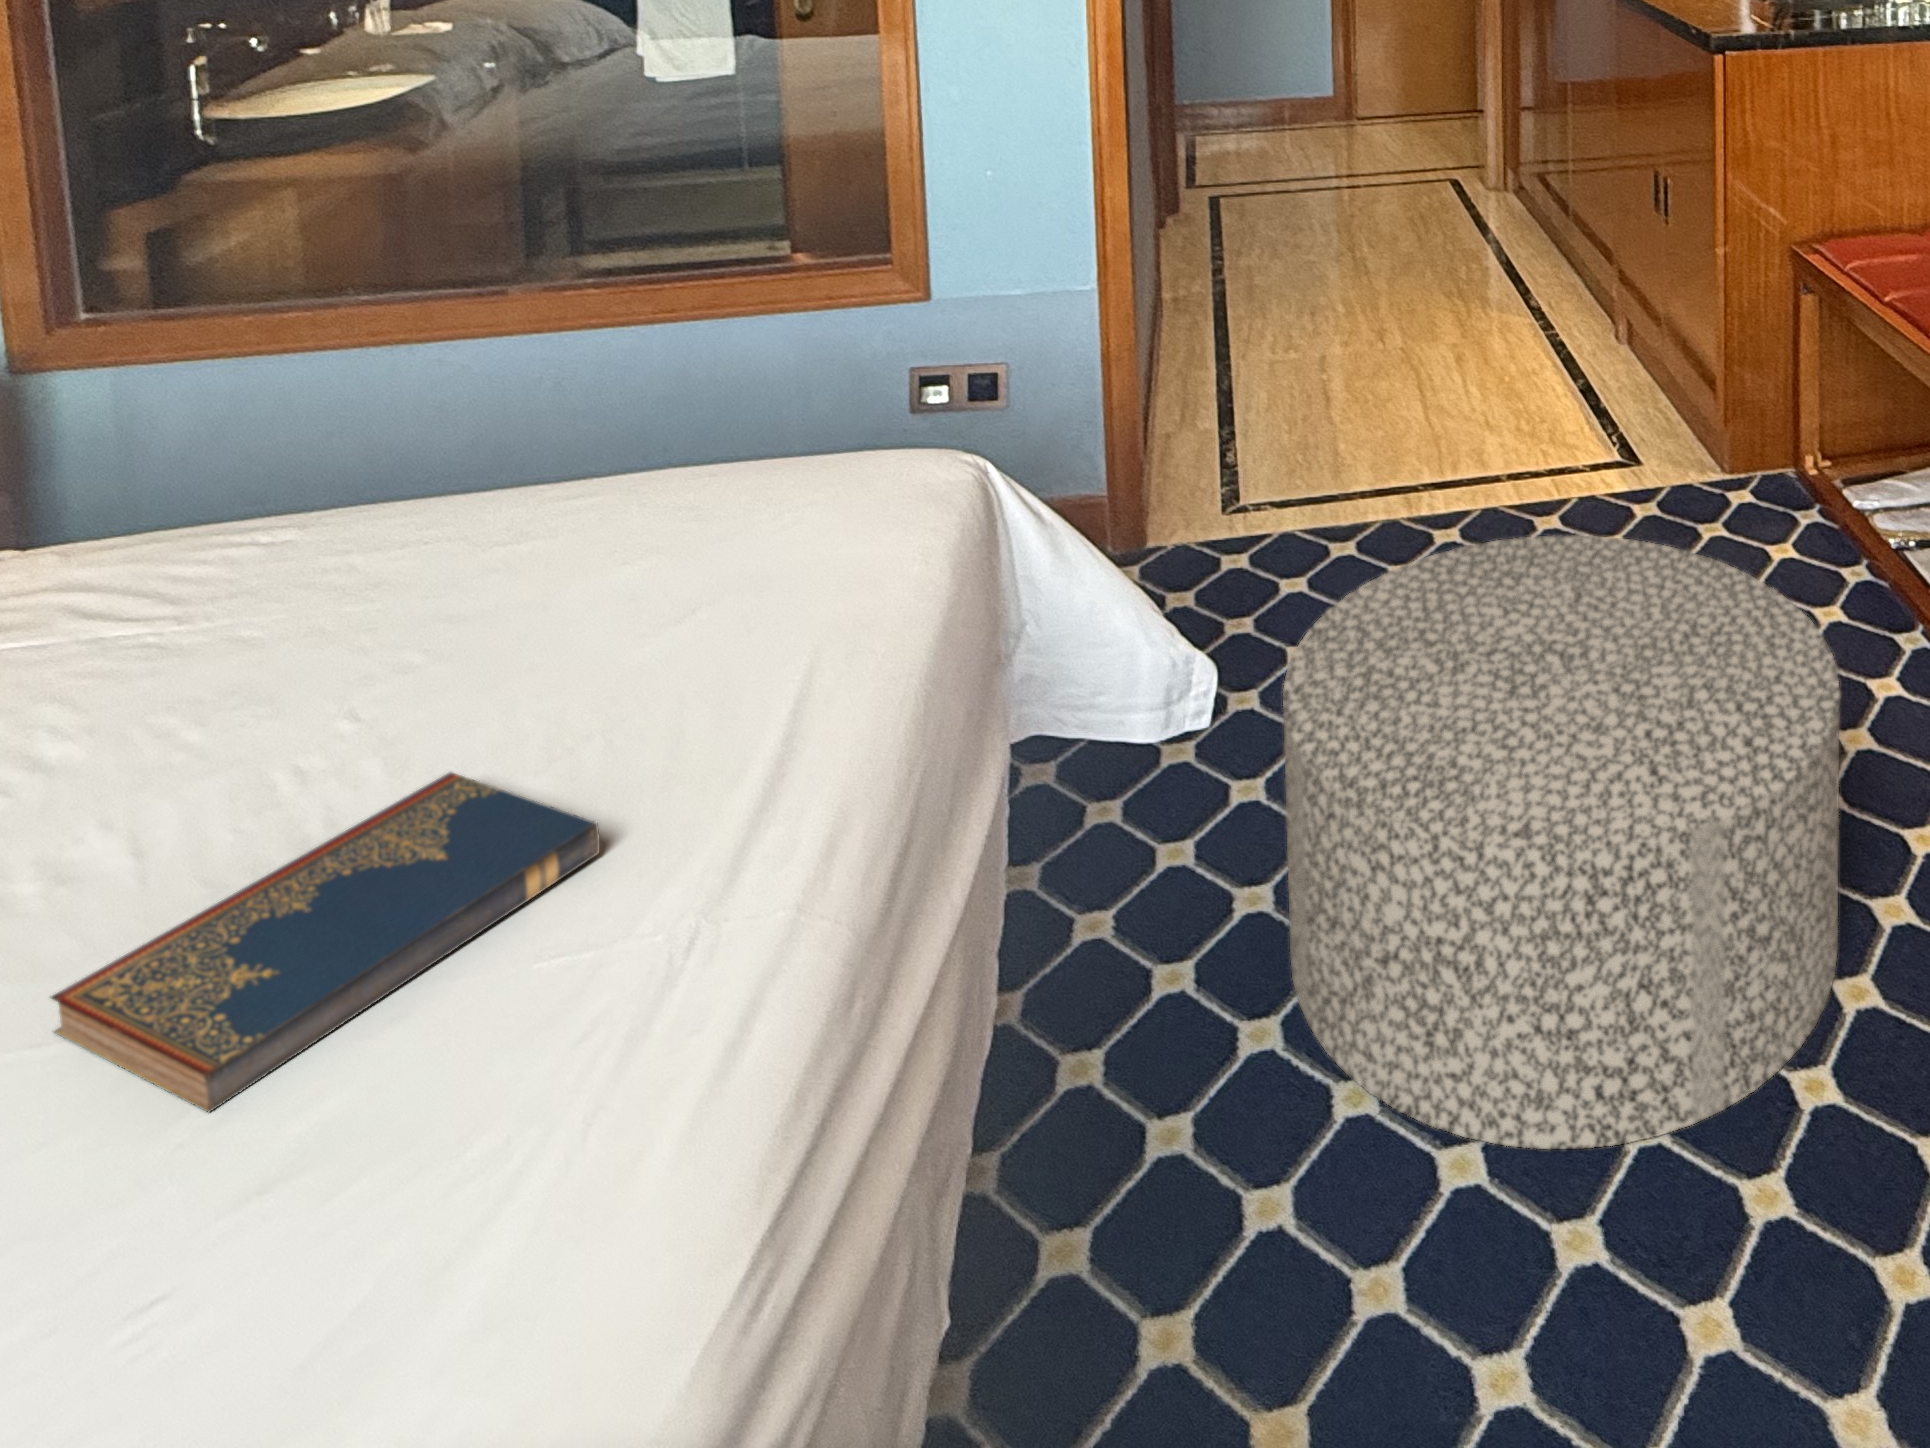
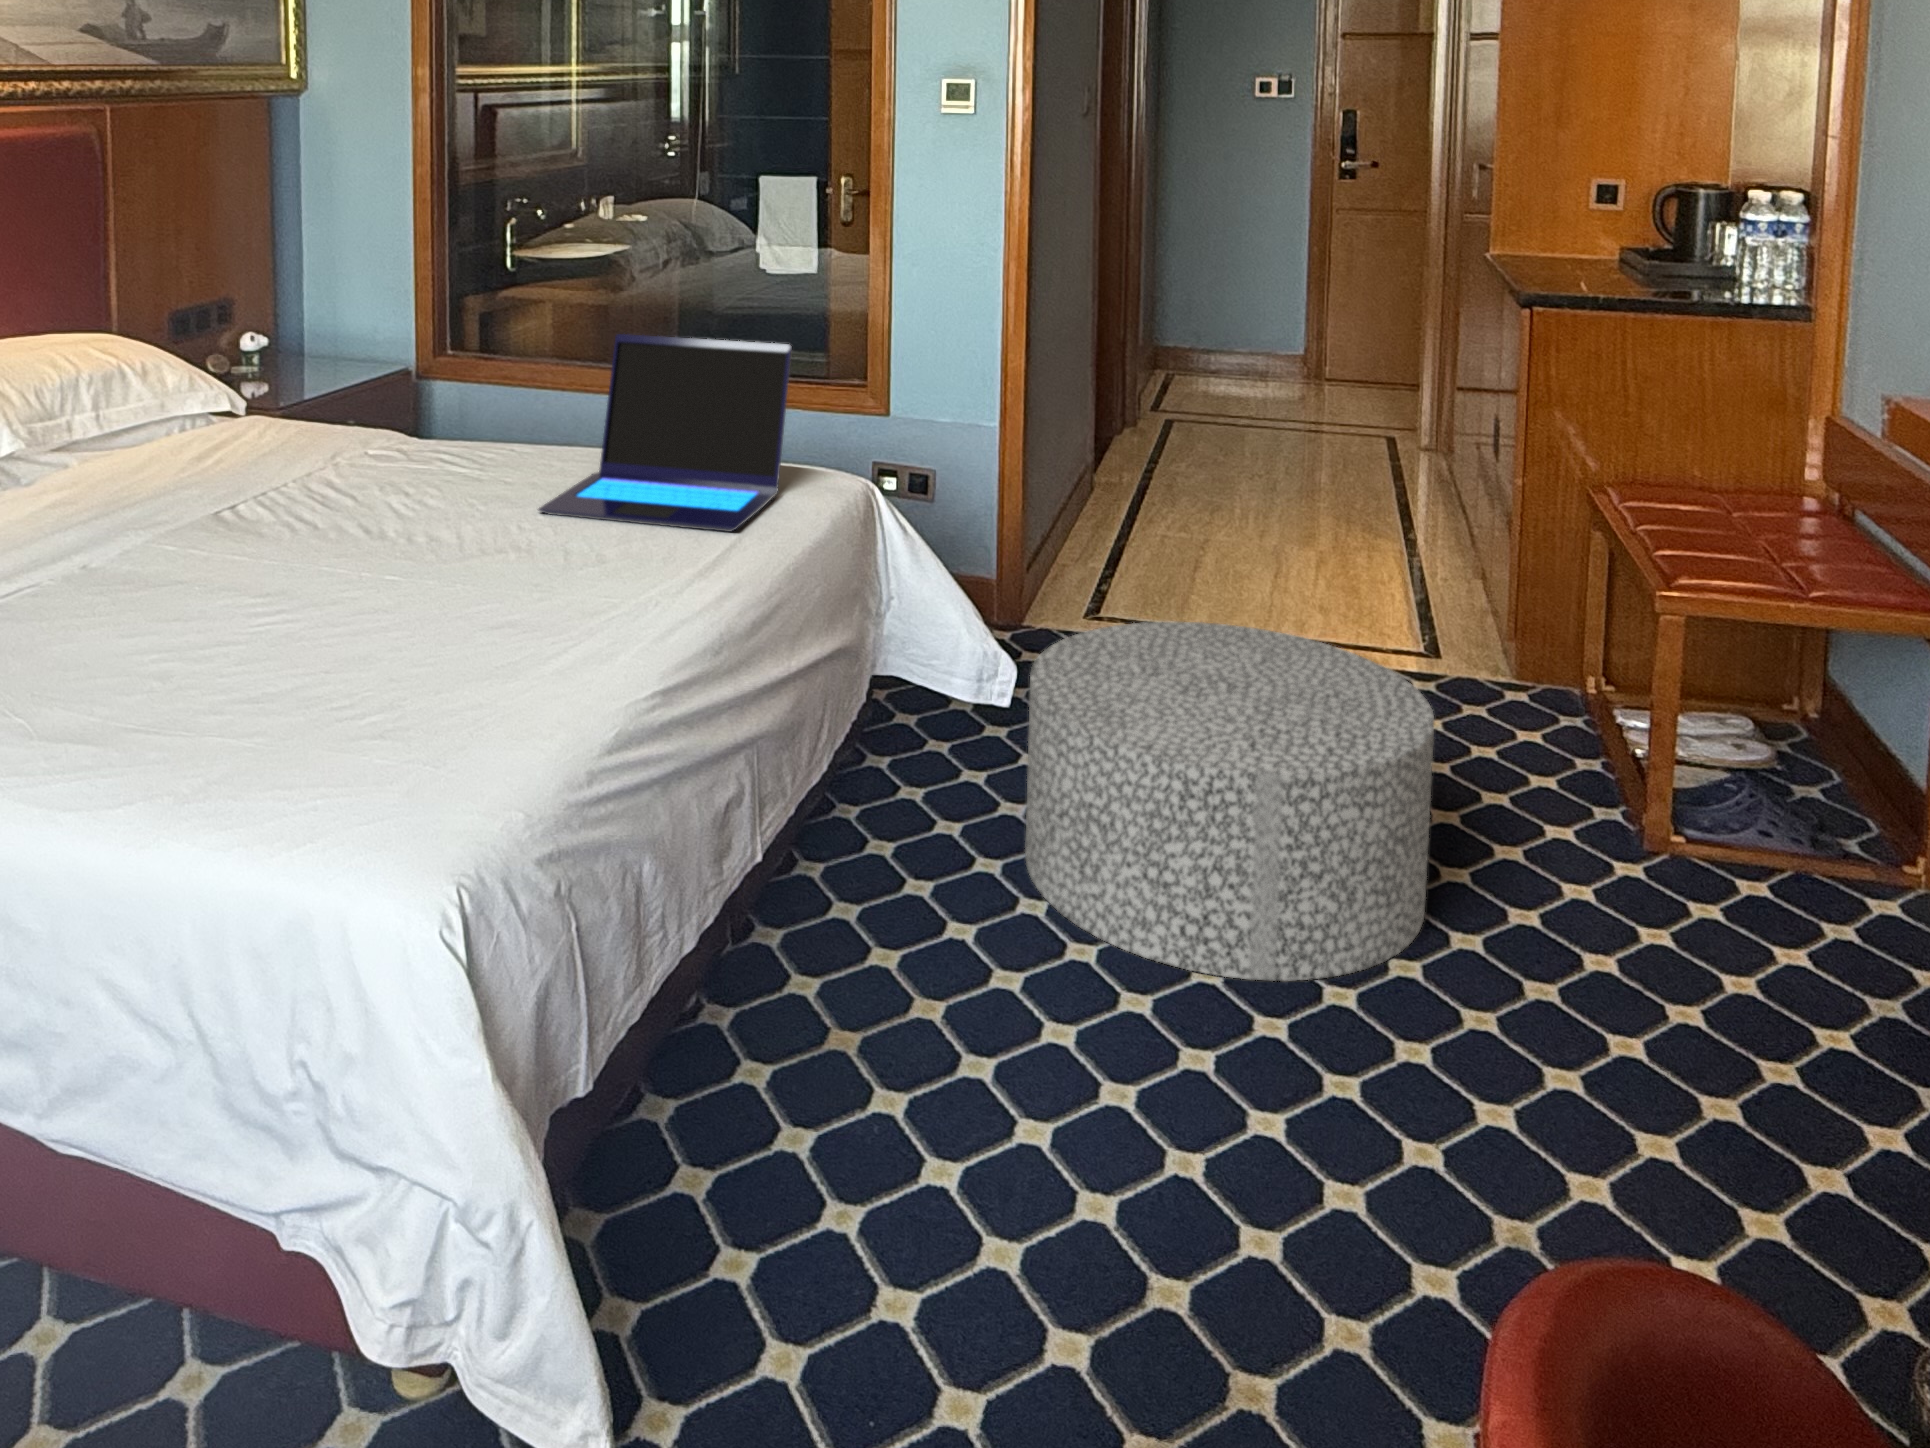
laptop: none [304,280,832,745] -> present [538,334,792,532]
hardcover book: present [50,772,600,1112] -> none [450,524,644,594]

